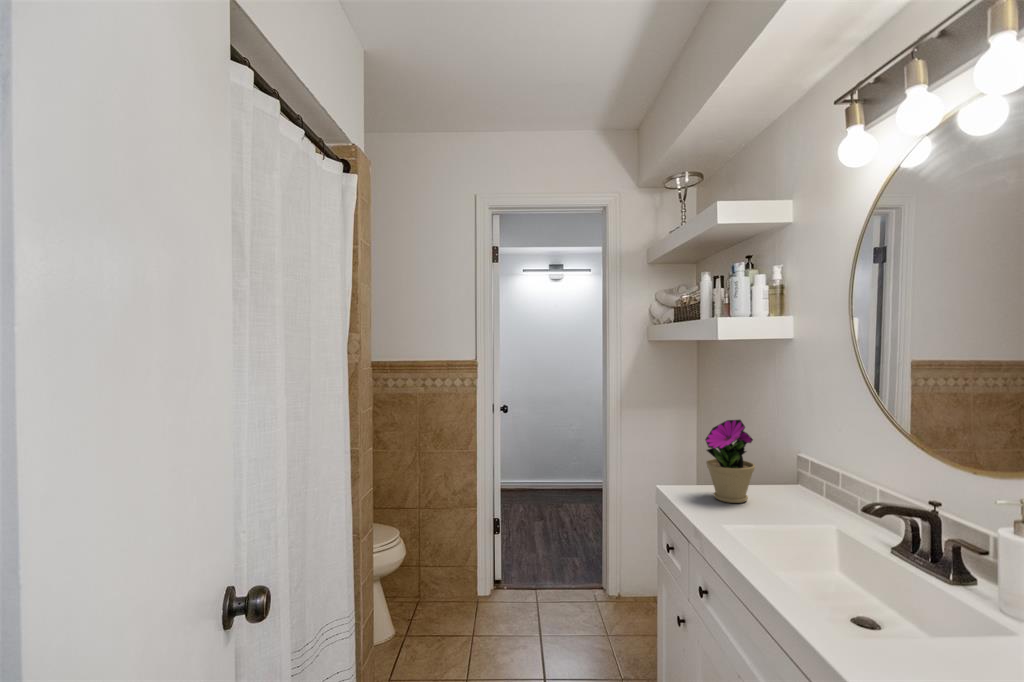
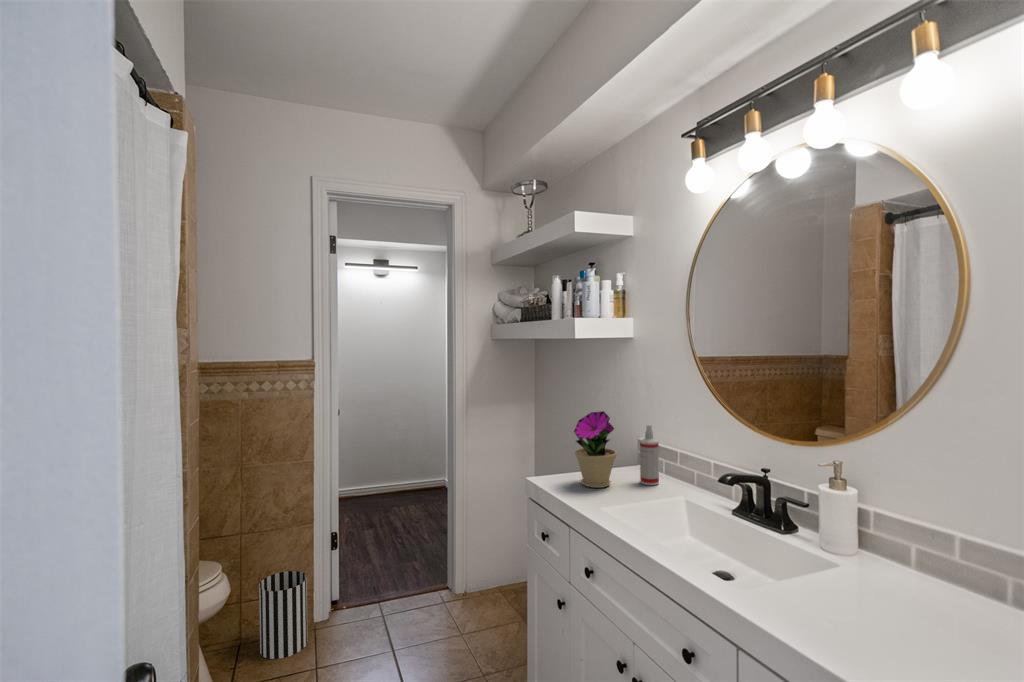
spray bottle: none [785,438,809,507] -> present [640,425,659,485]
wastebasket: none [429,547,469,623] -> present [259,571,307,659]

